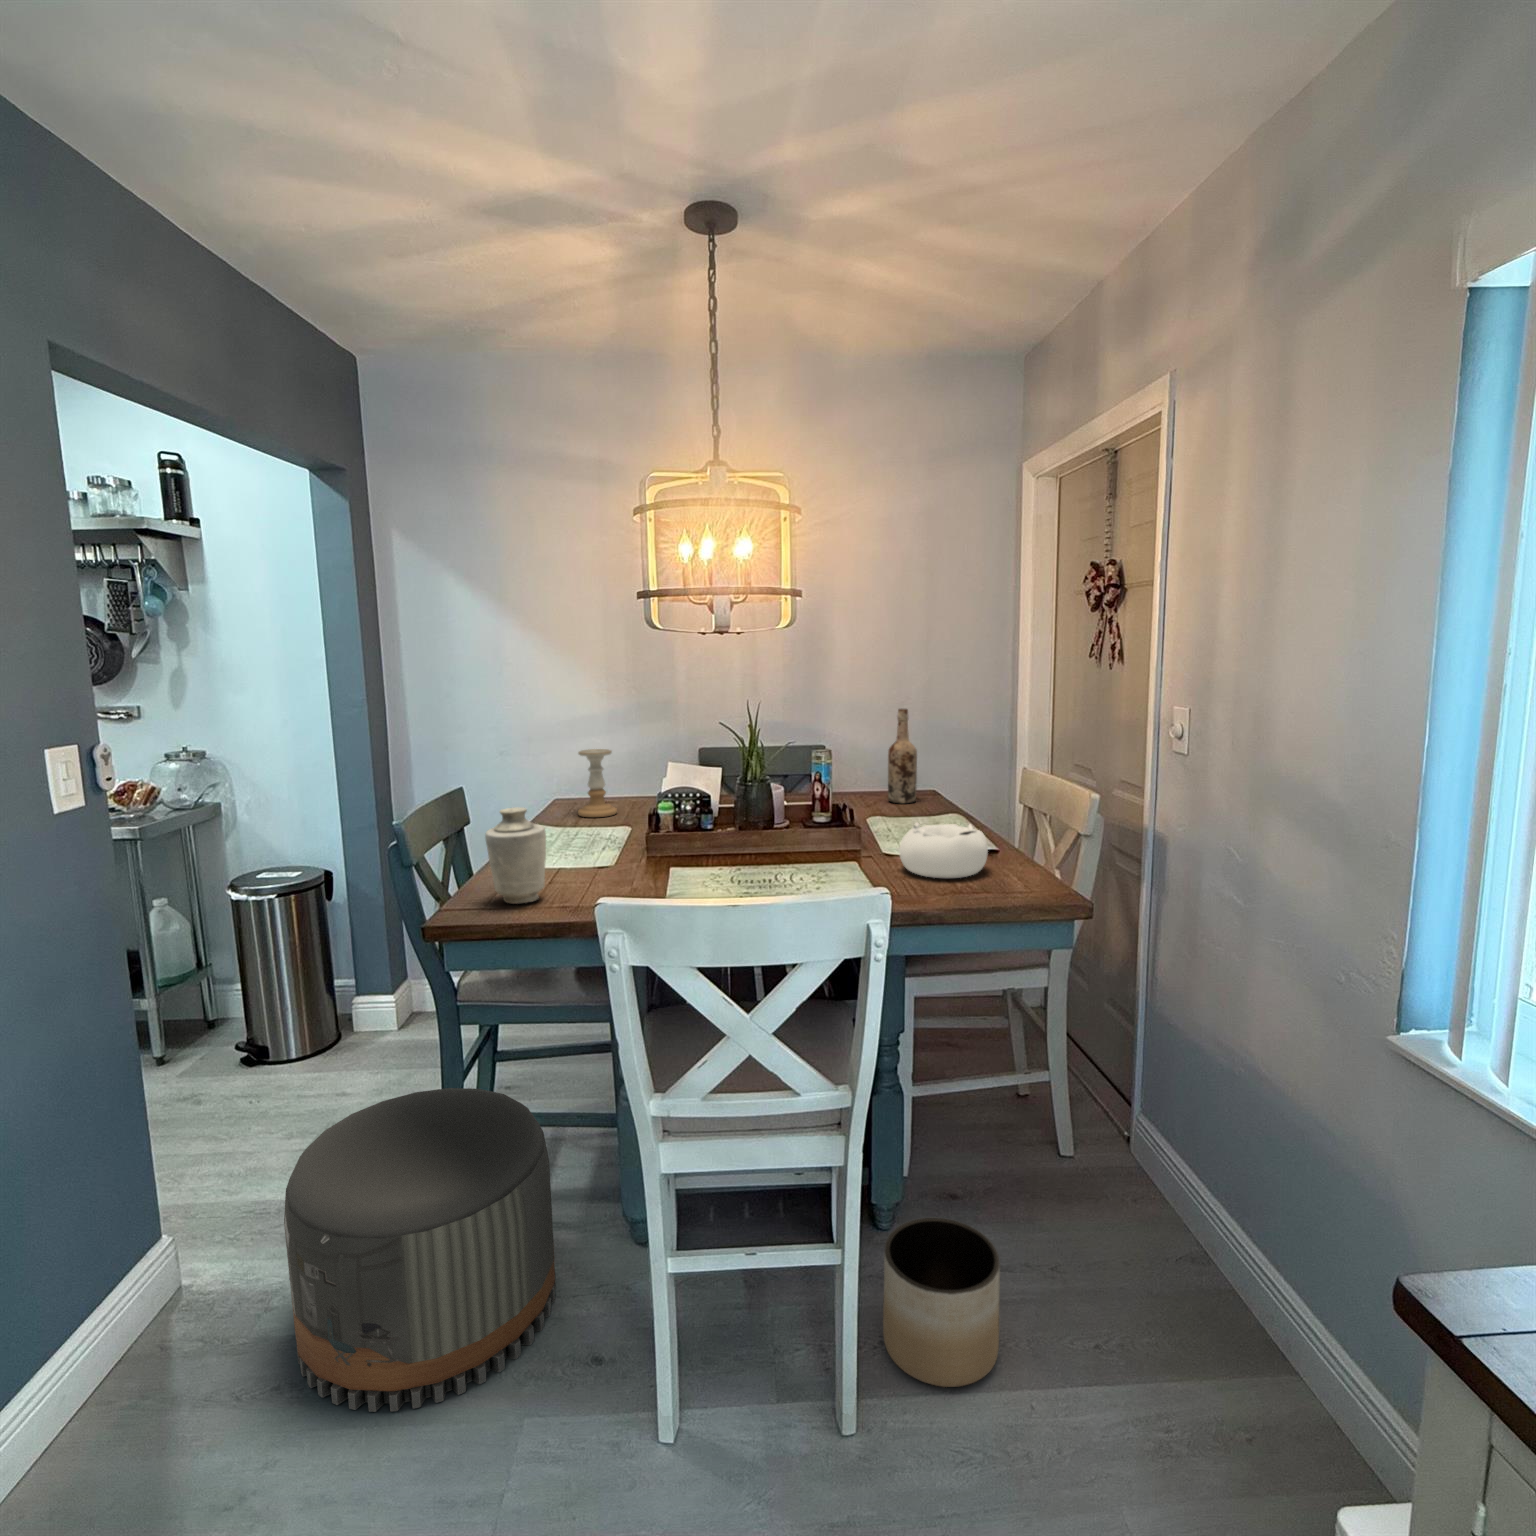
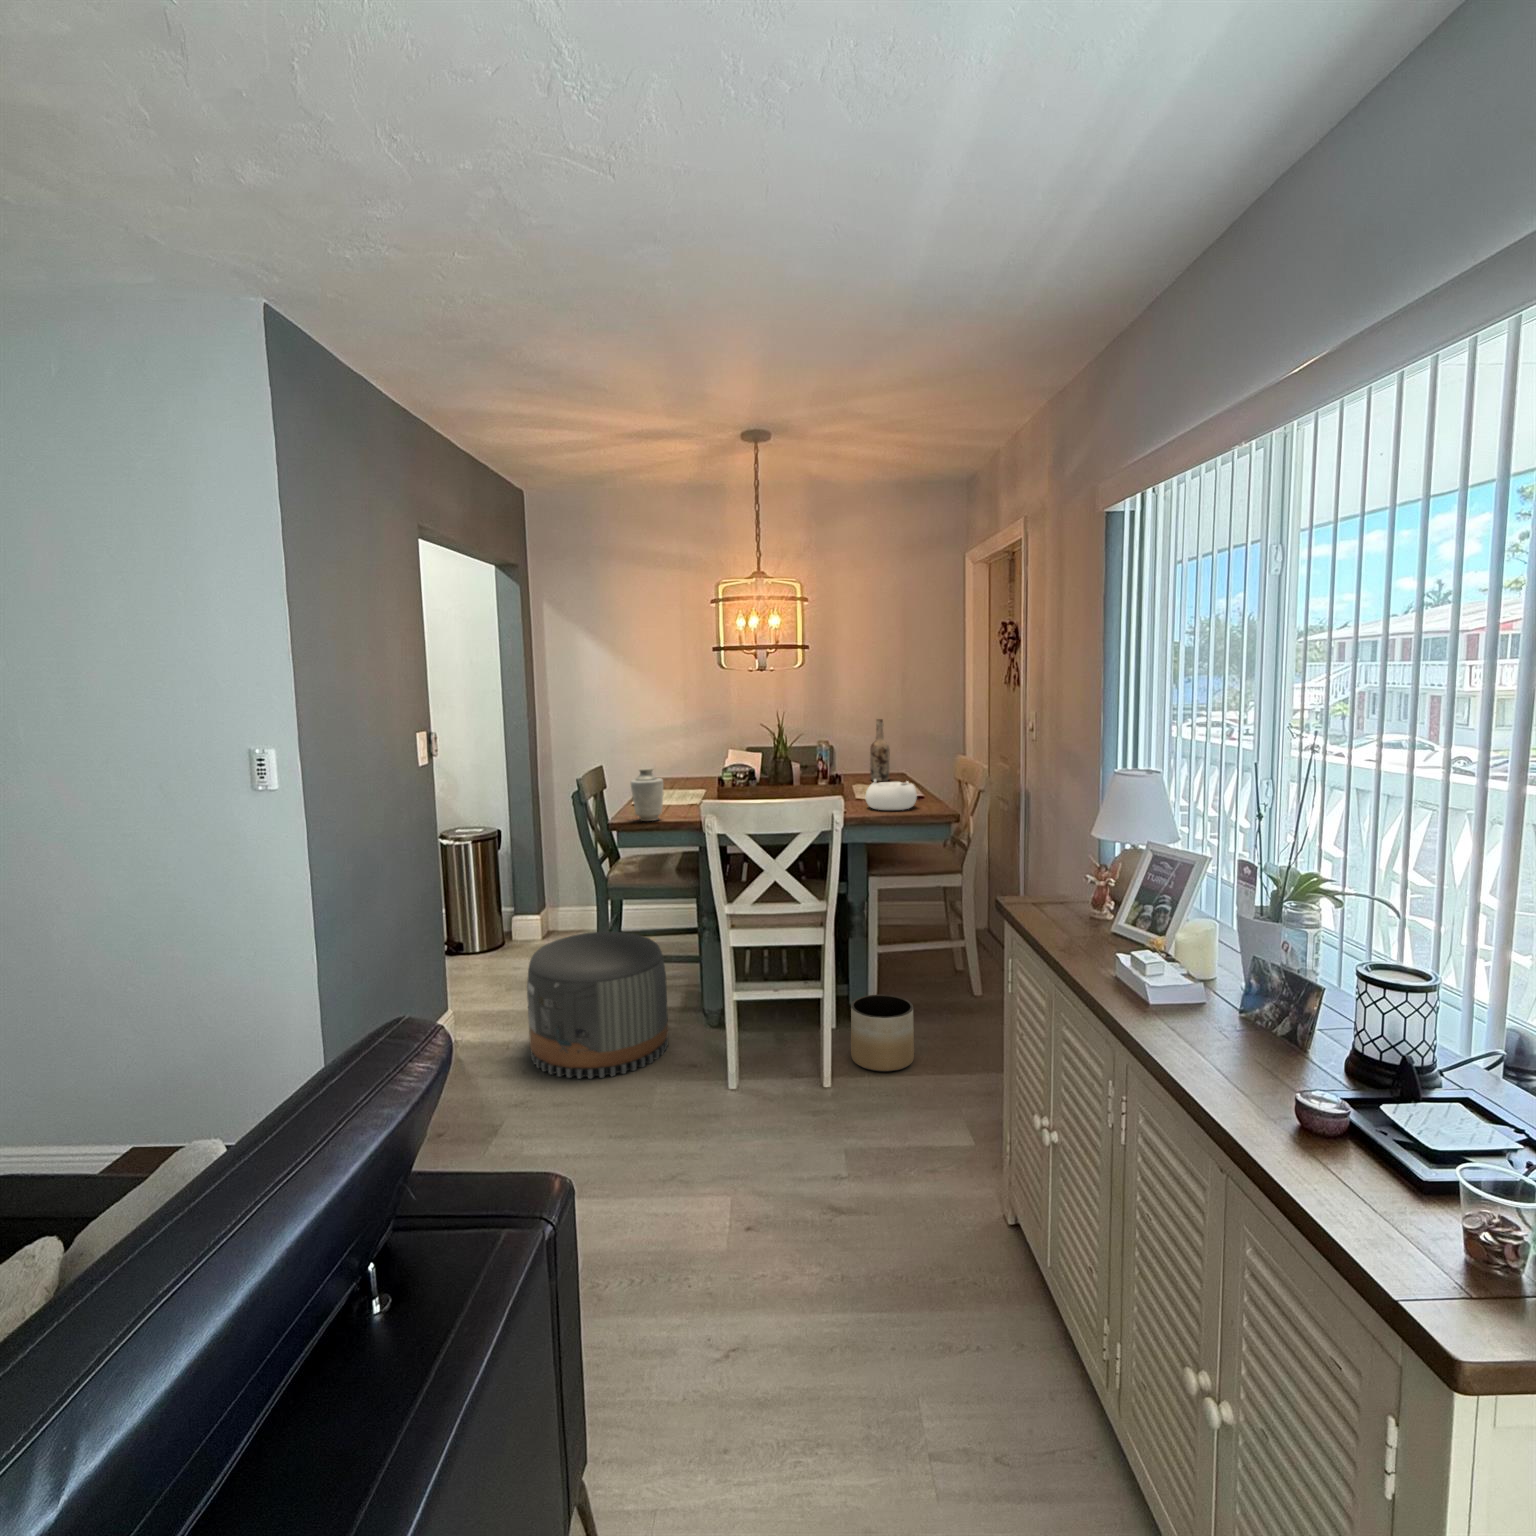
candle holder: present [578,749,617,817] -> none [667,746,693,789]

